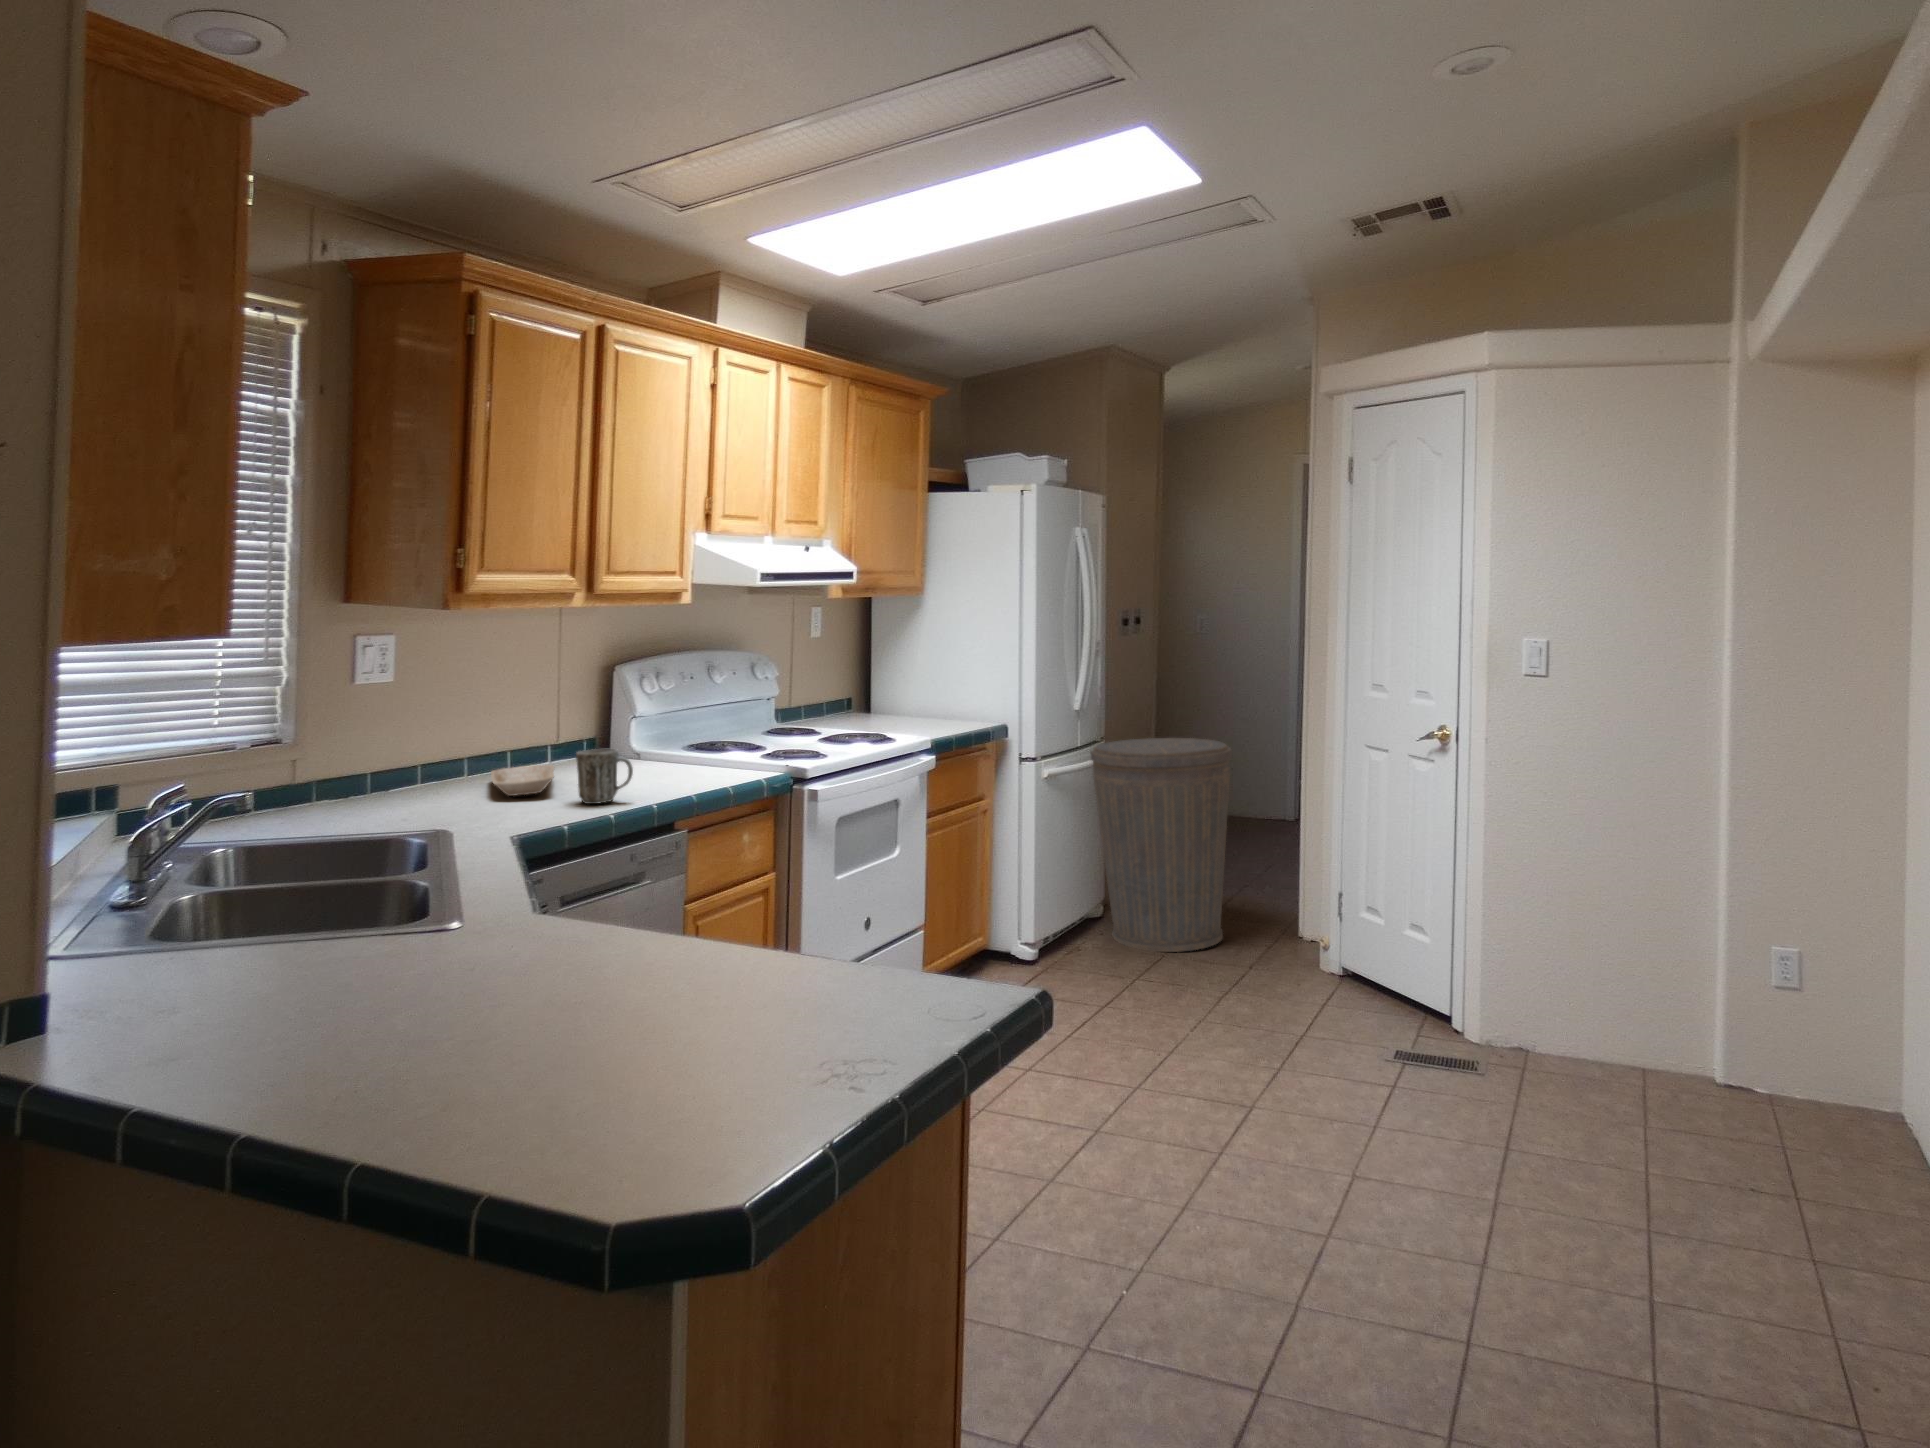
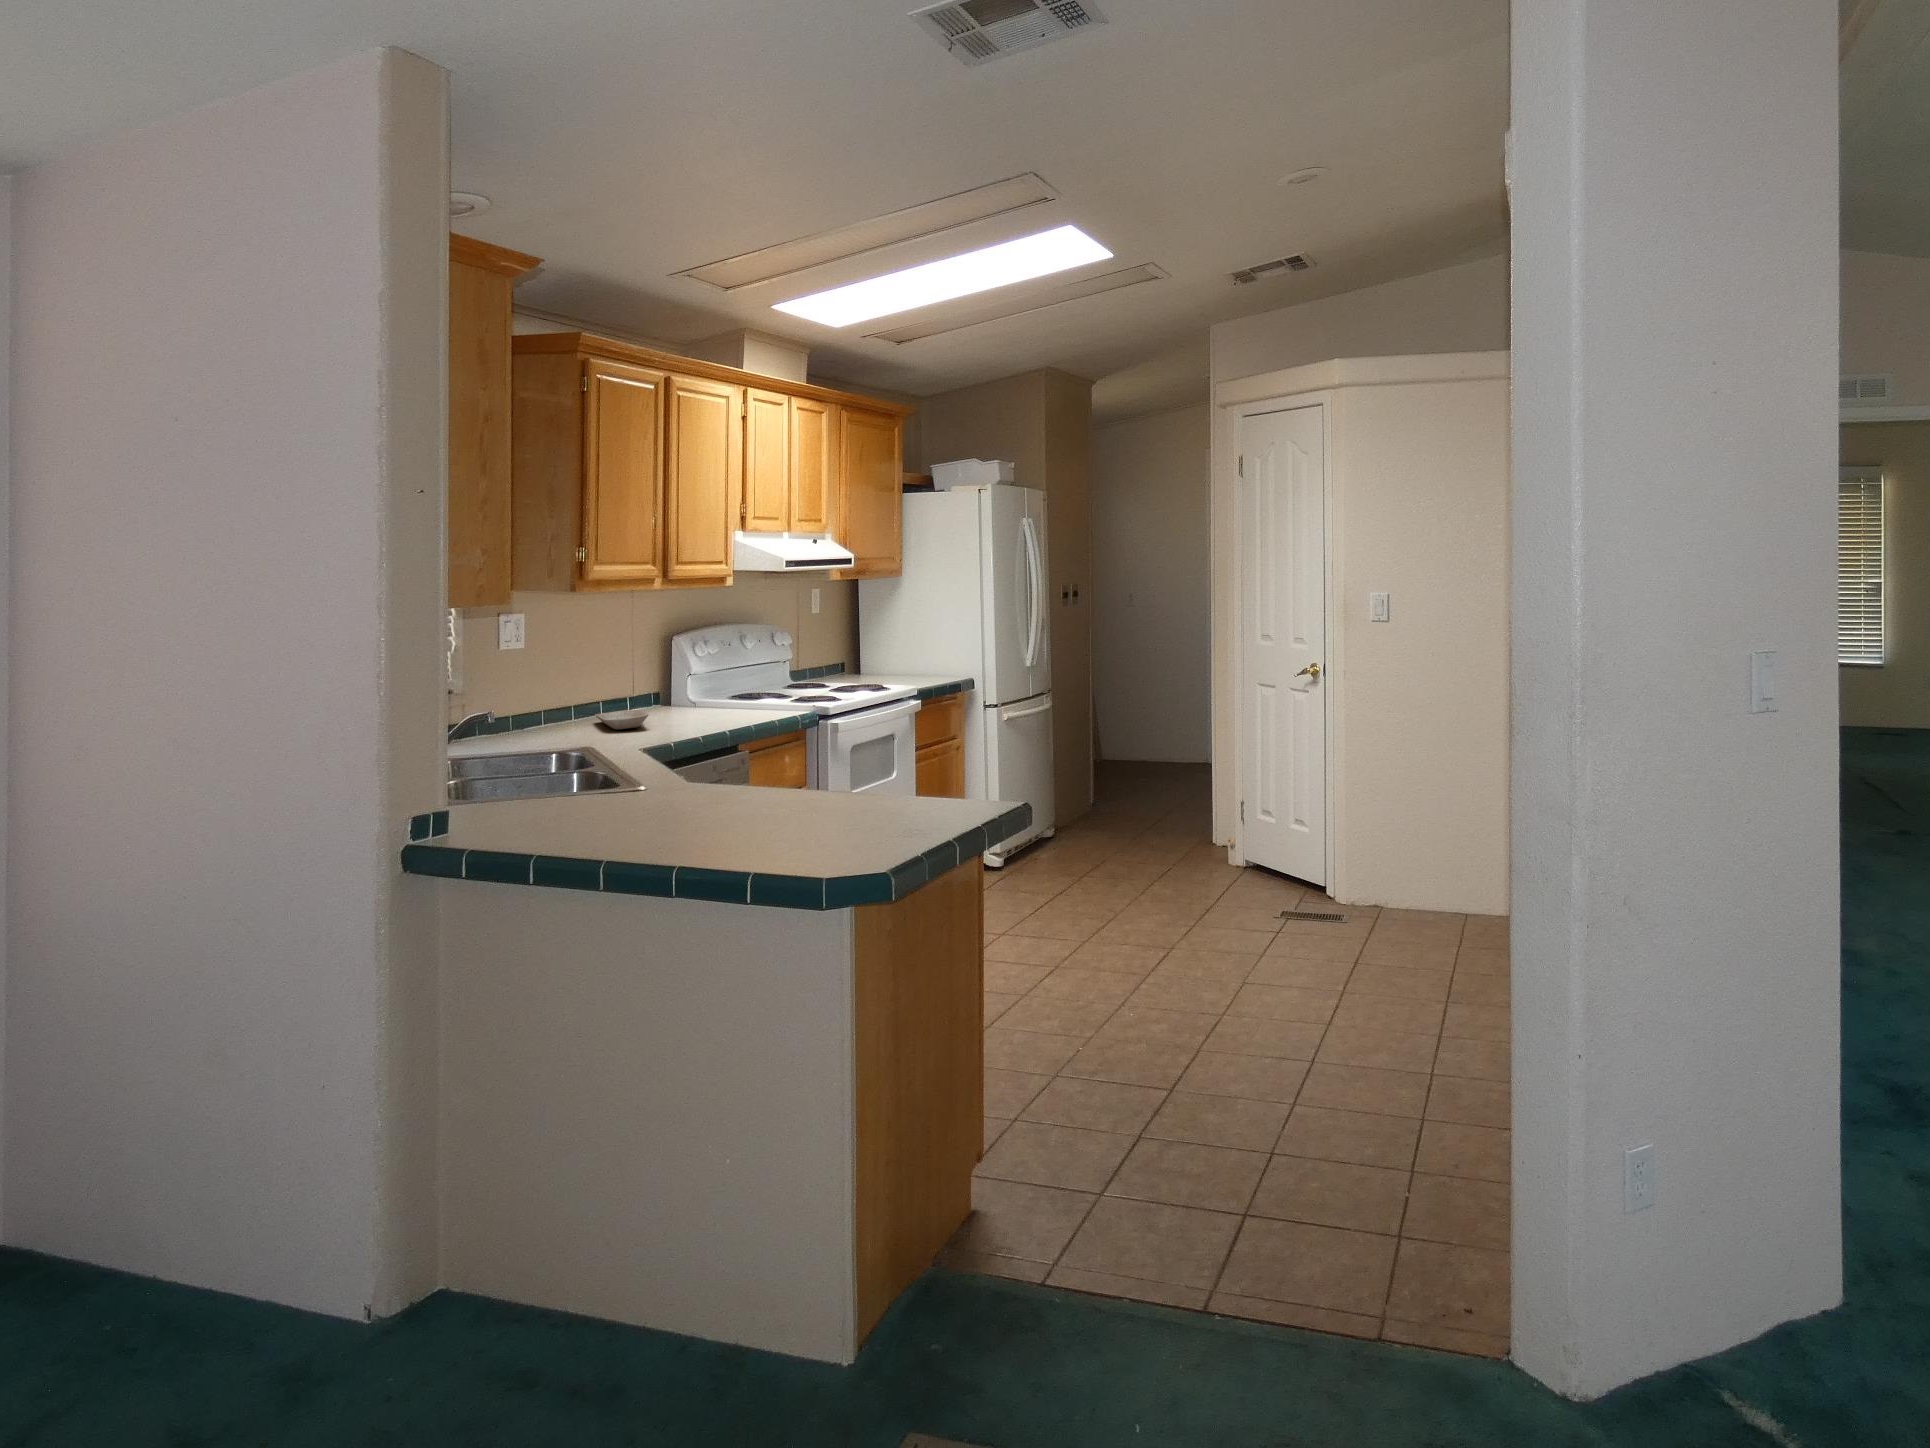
trash can: present [1090,738,1232,952] -> none [1041,689,1156,859]
mug: present [576,749,633,804] -> none [667,692,709,732]

